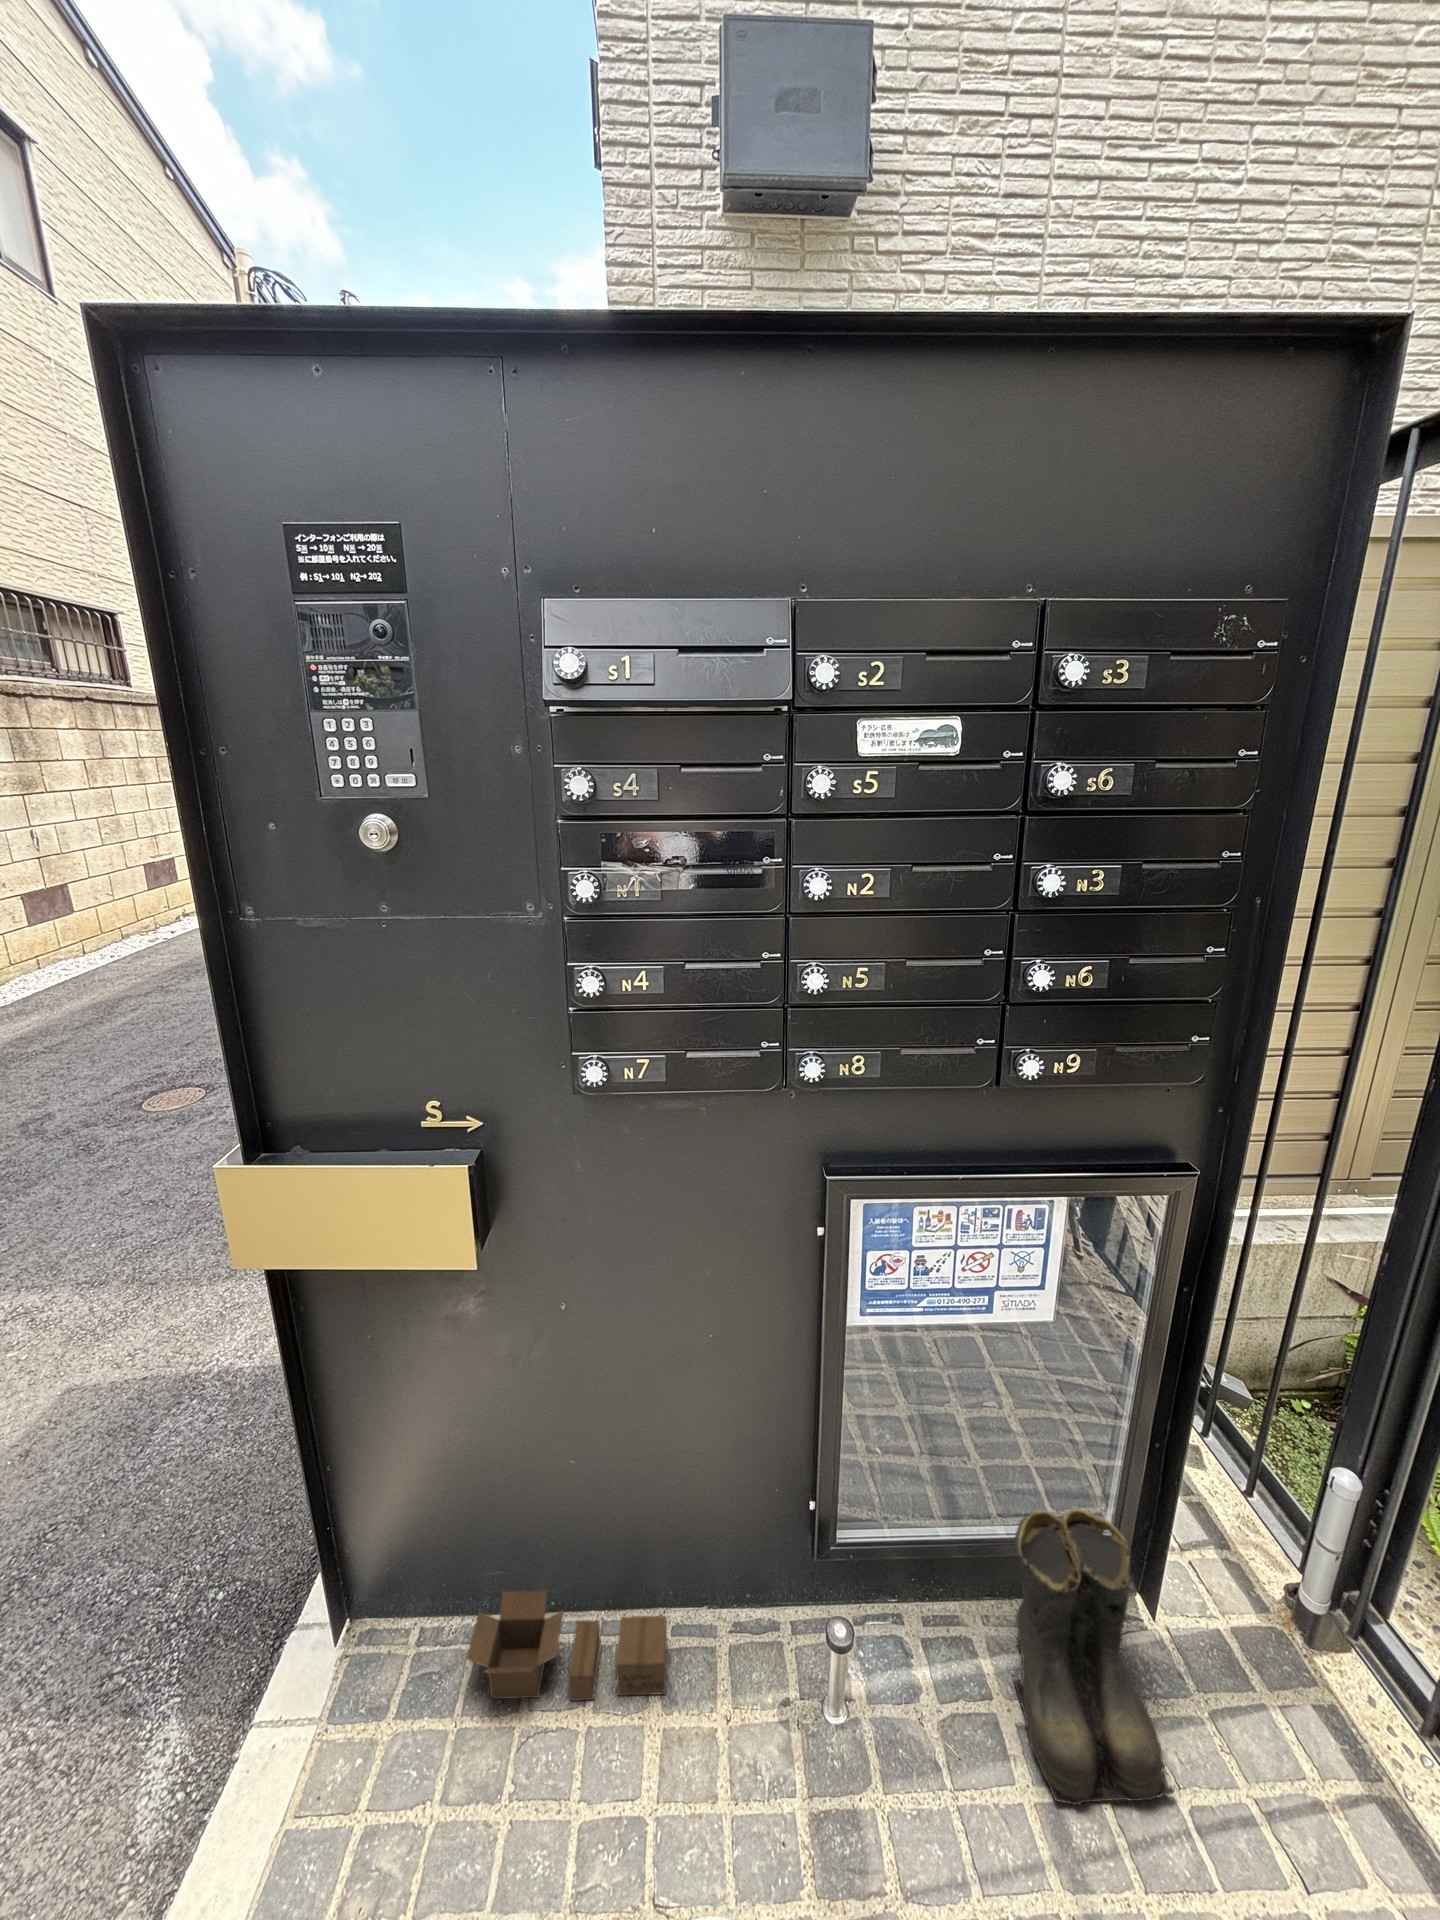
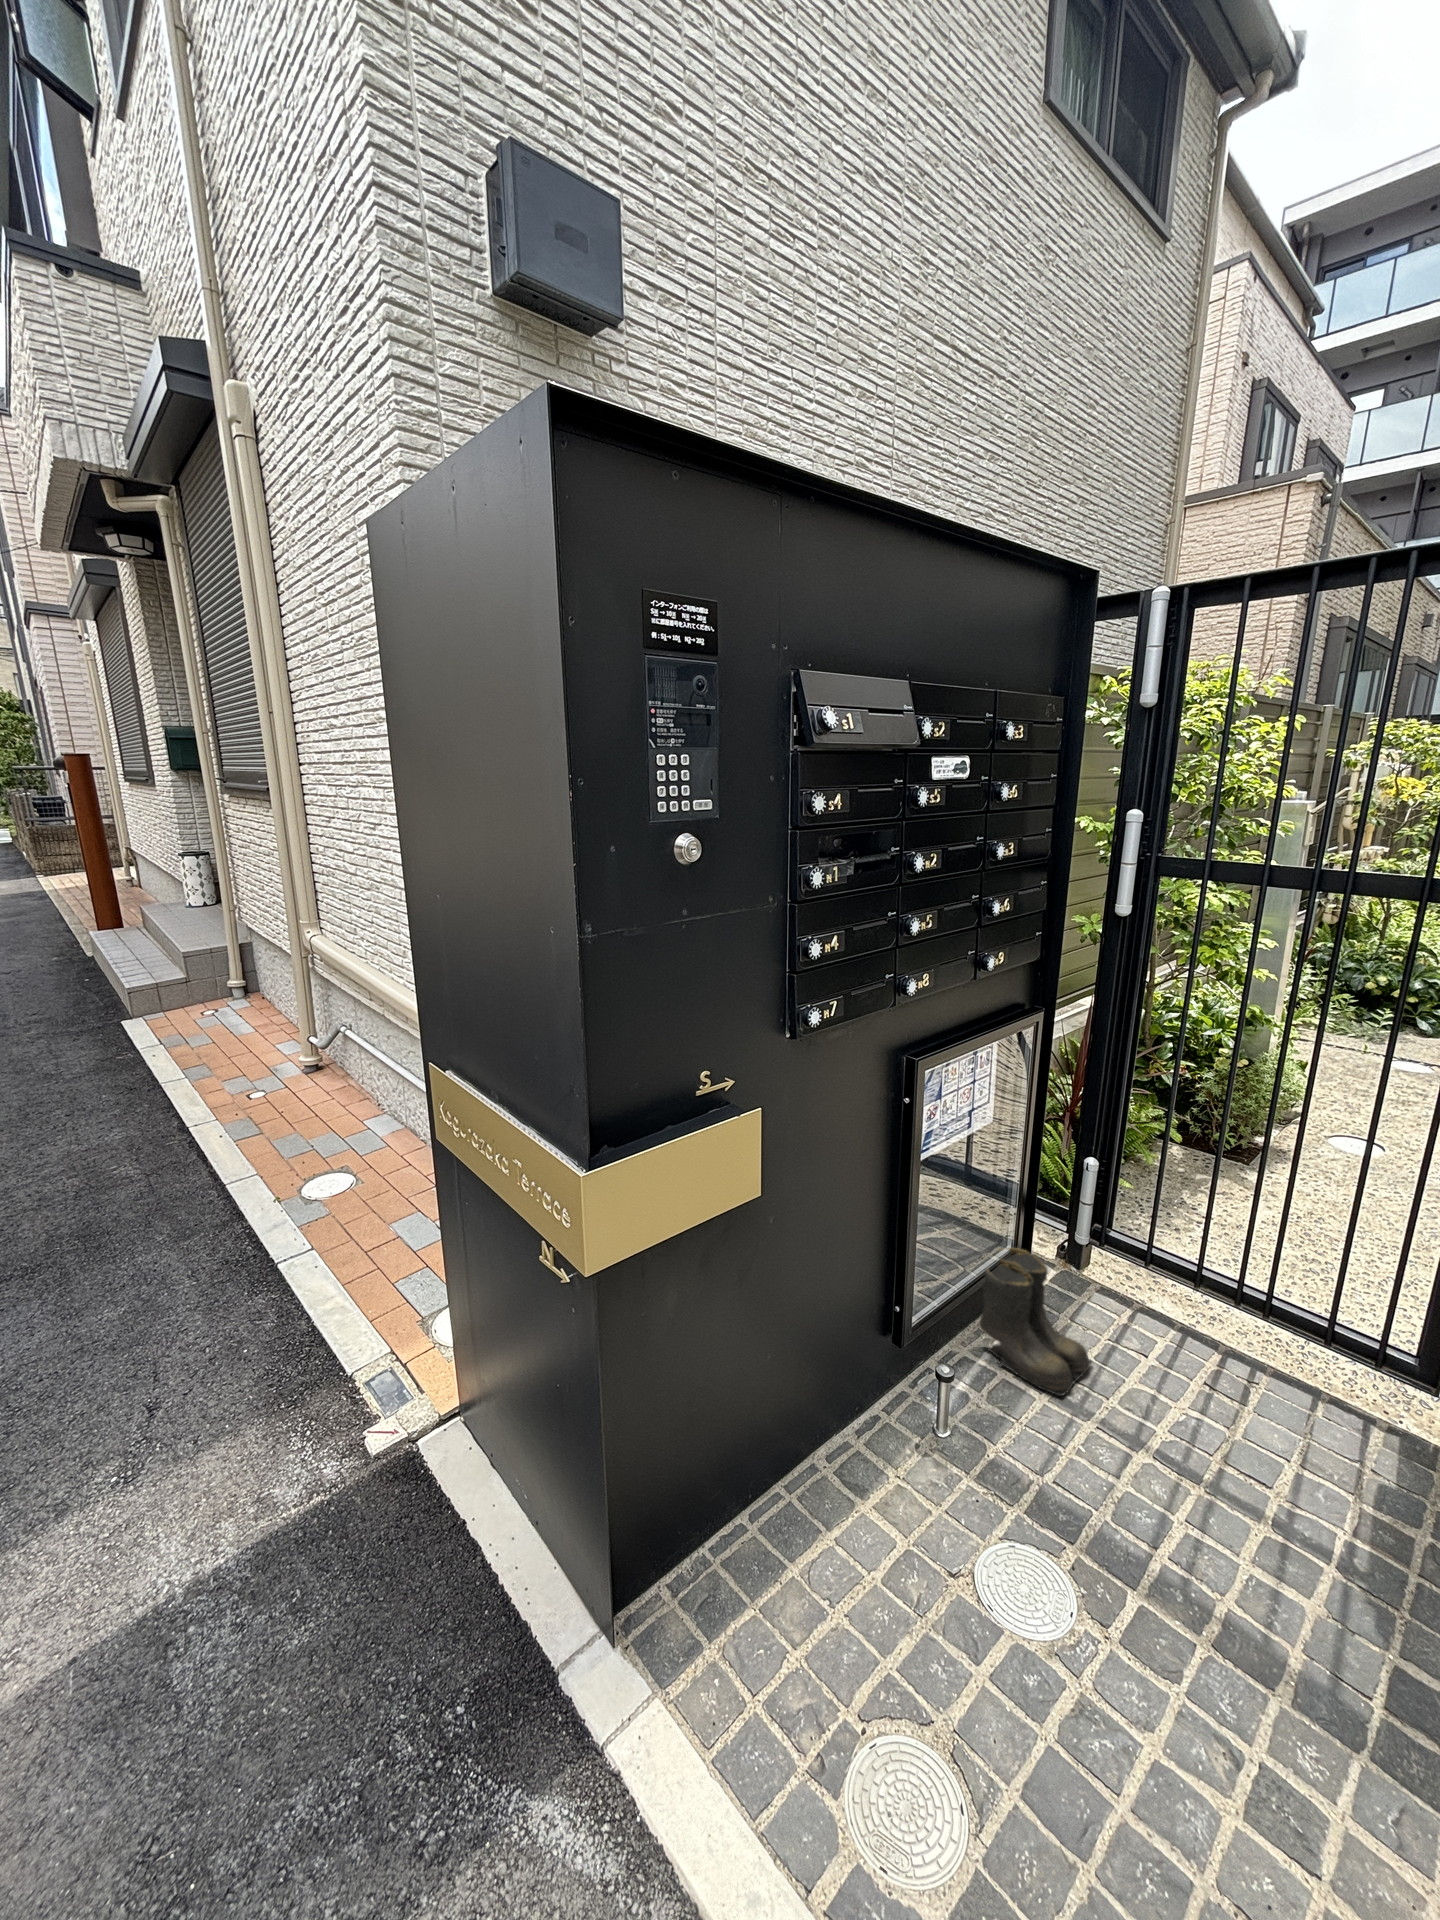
cardboard box: present [466,1590,668,1701] -> none [734,1444,866,1572]

